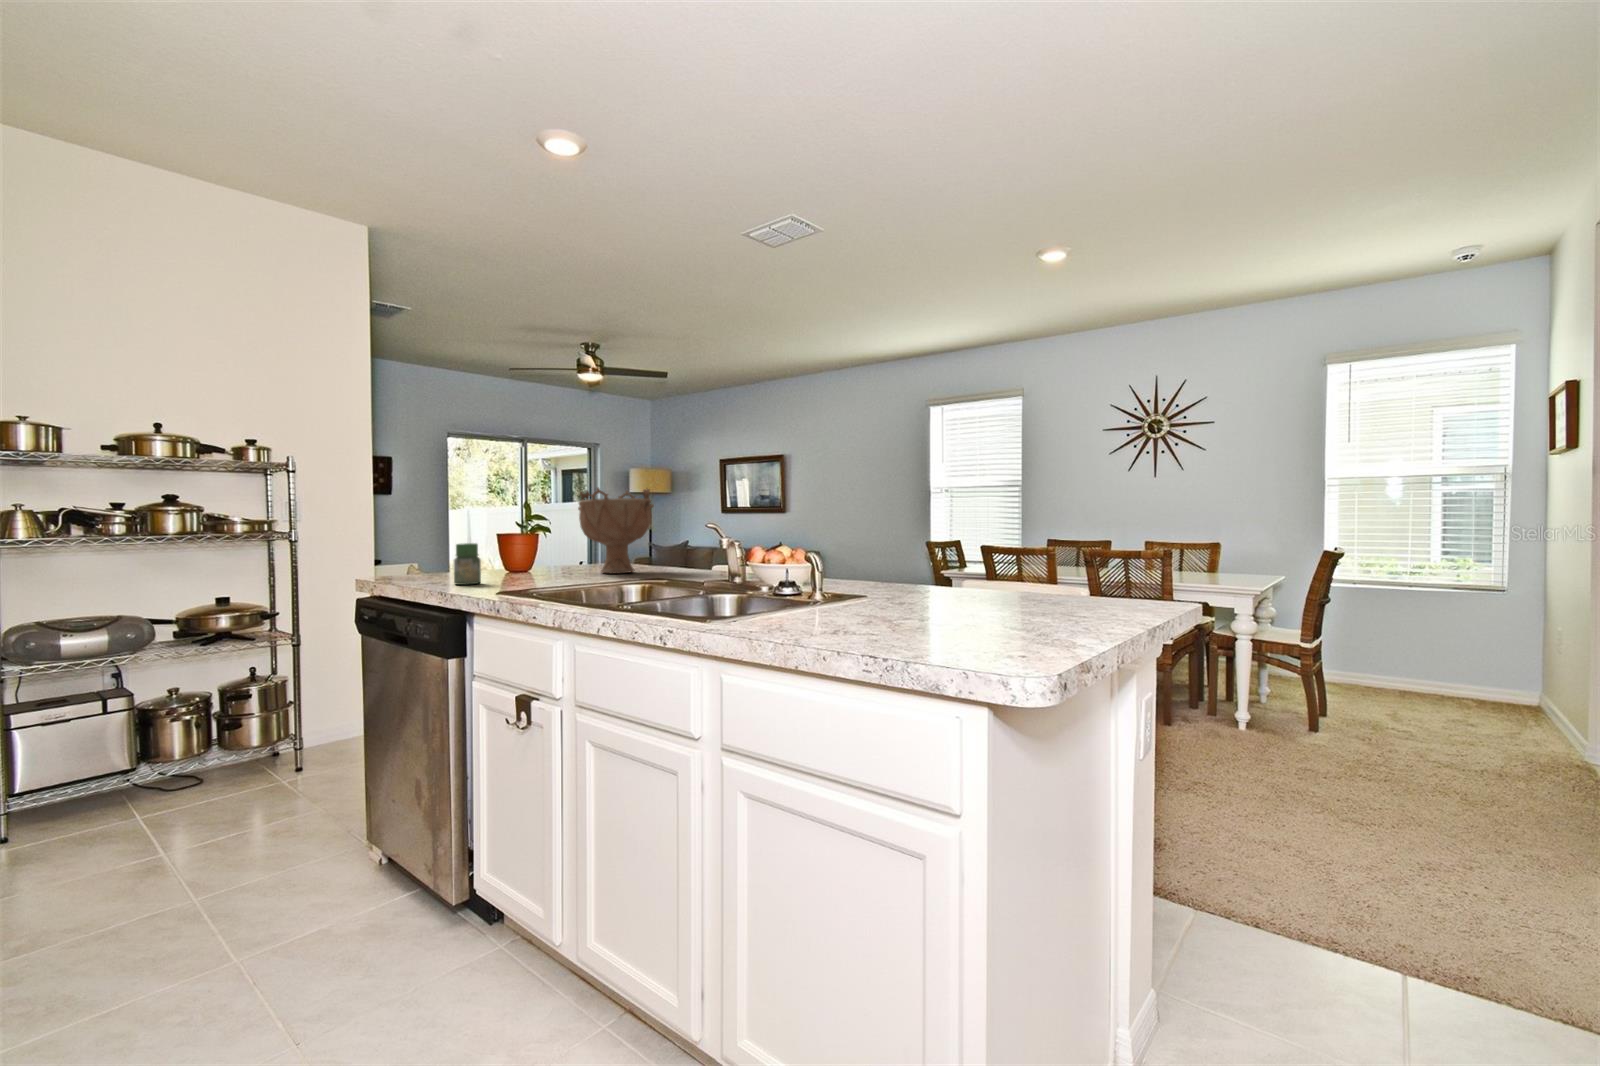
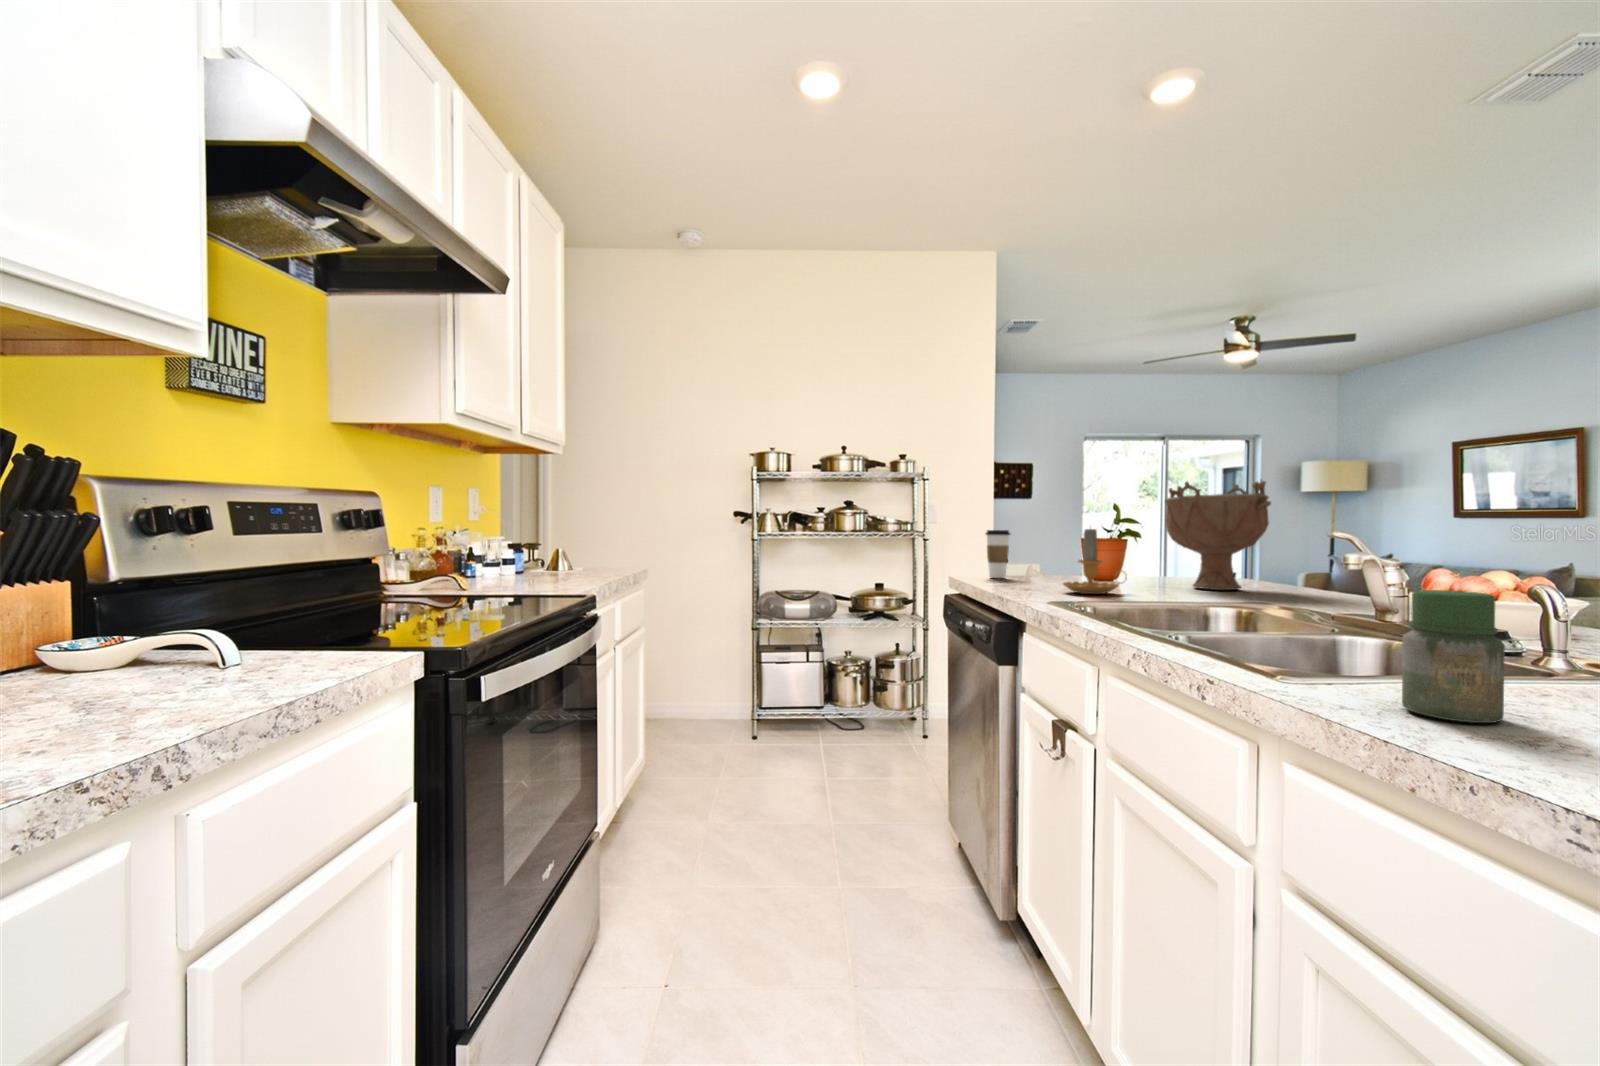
candle: none [504,523,558,585] -> present [1063,529,1126,594]
coffee cup: none [406,529,434,578] -> present [986,530,1010,578]
jar: present [454,543,481,585] -> present [1402,590,1505,723]

